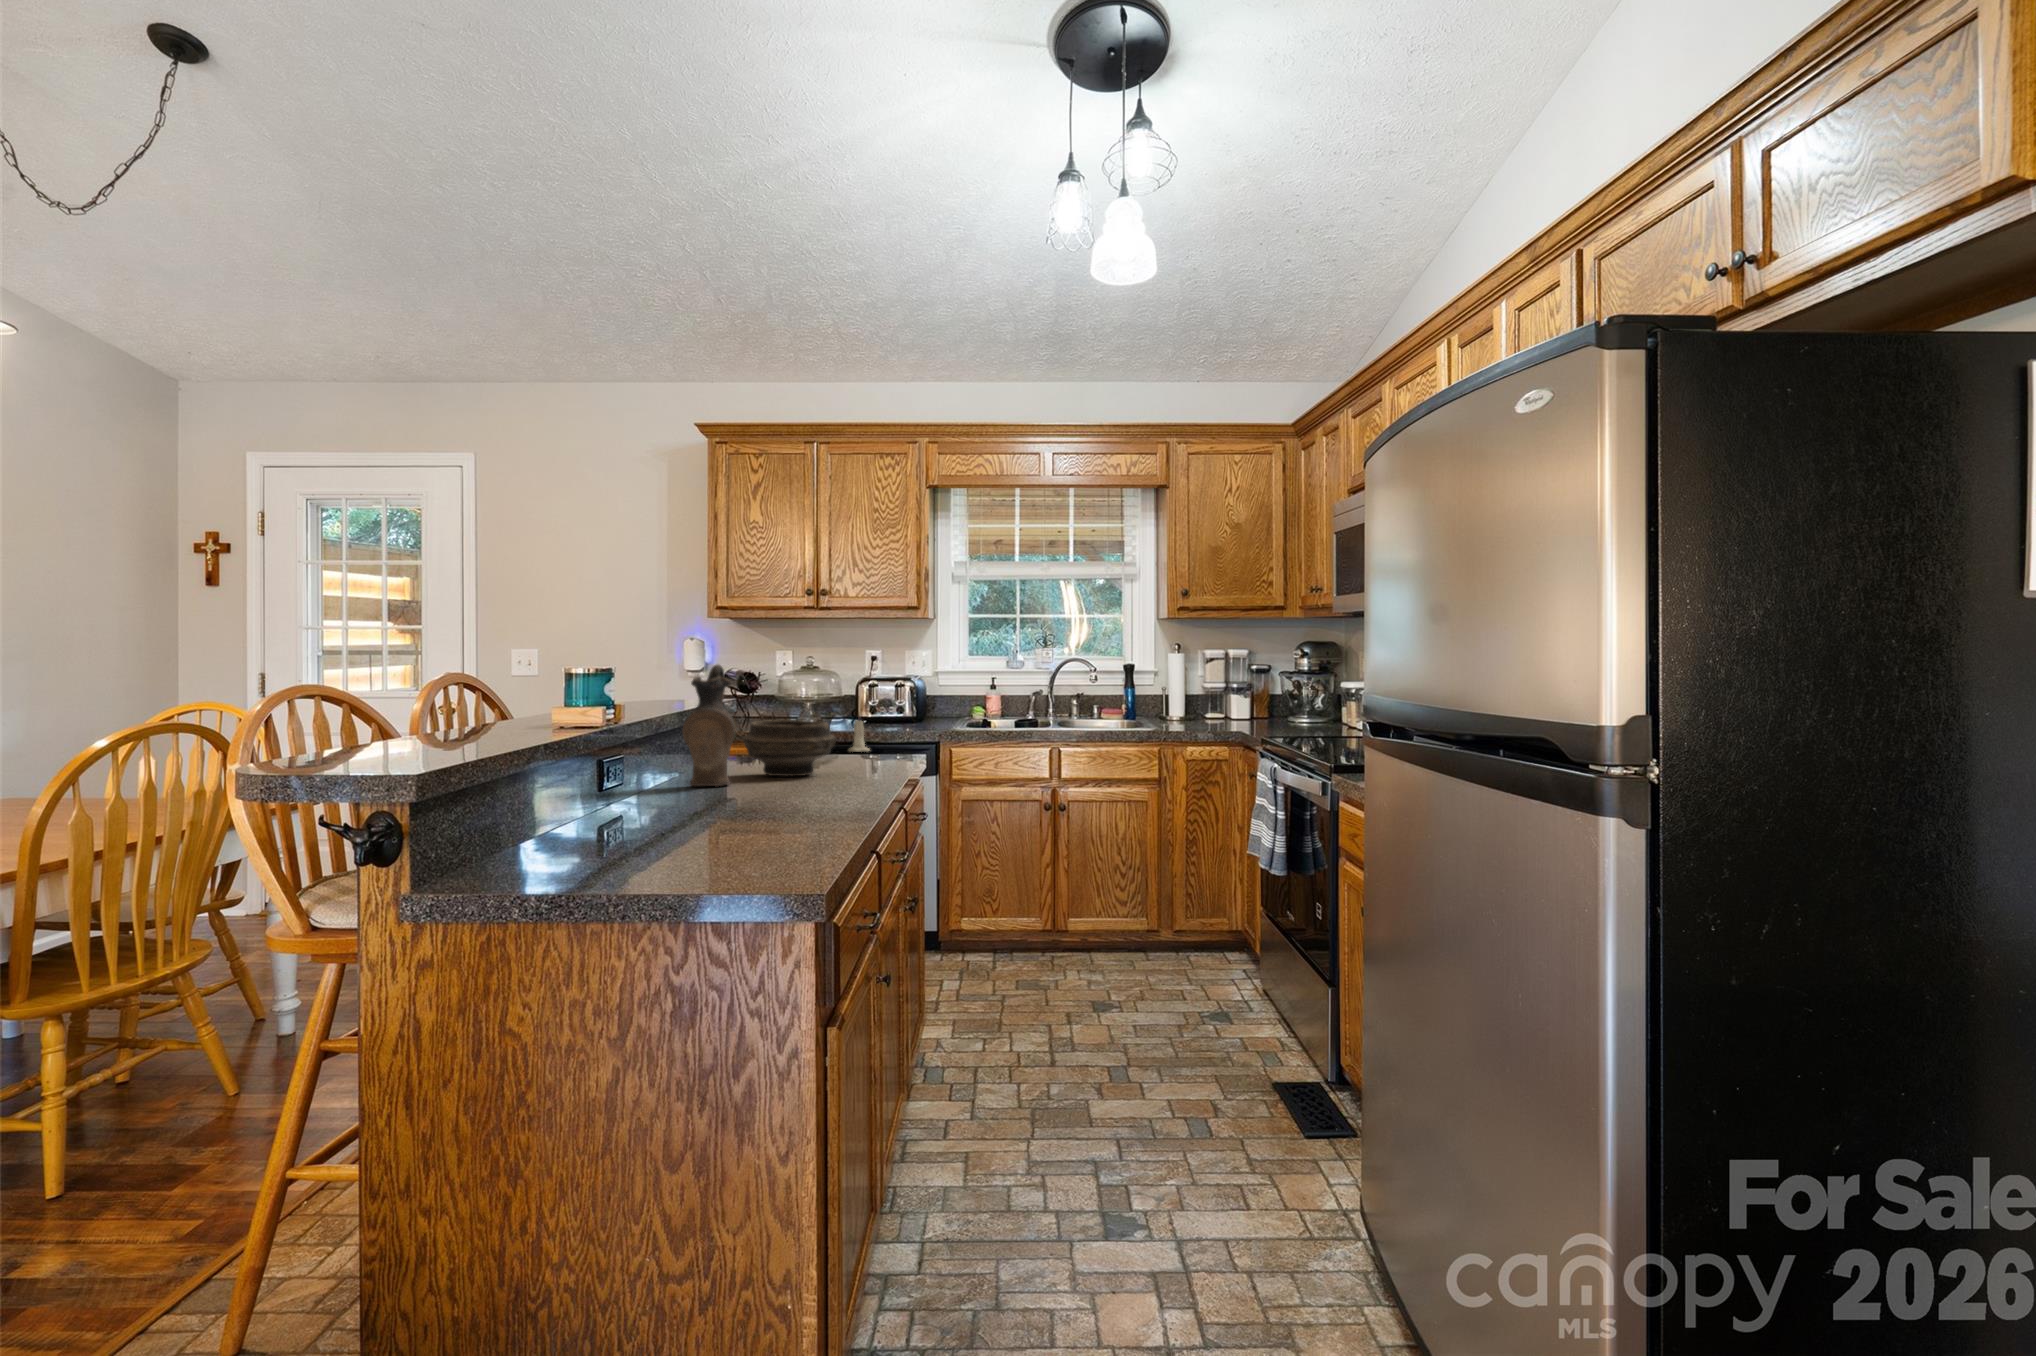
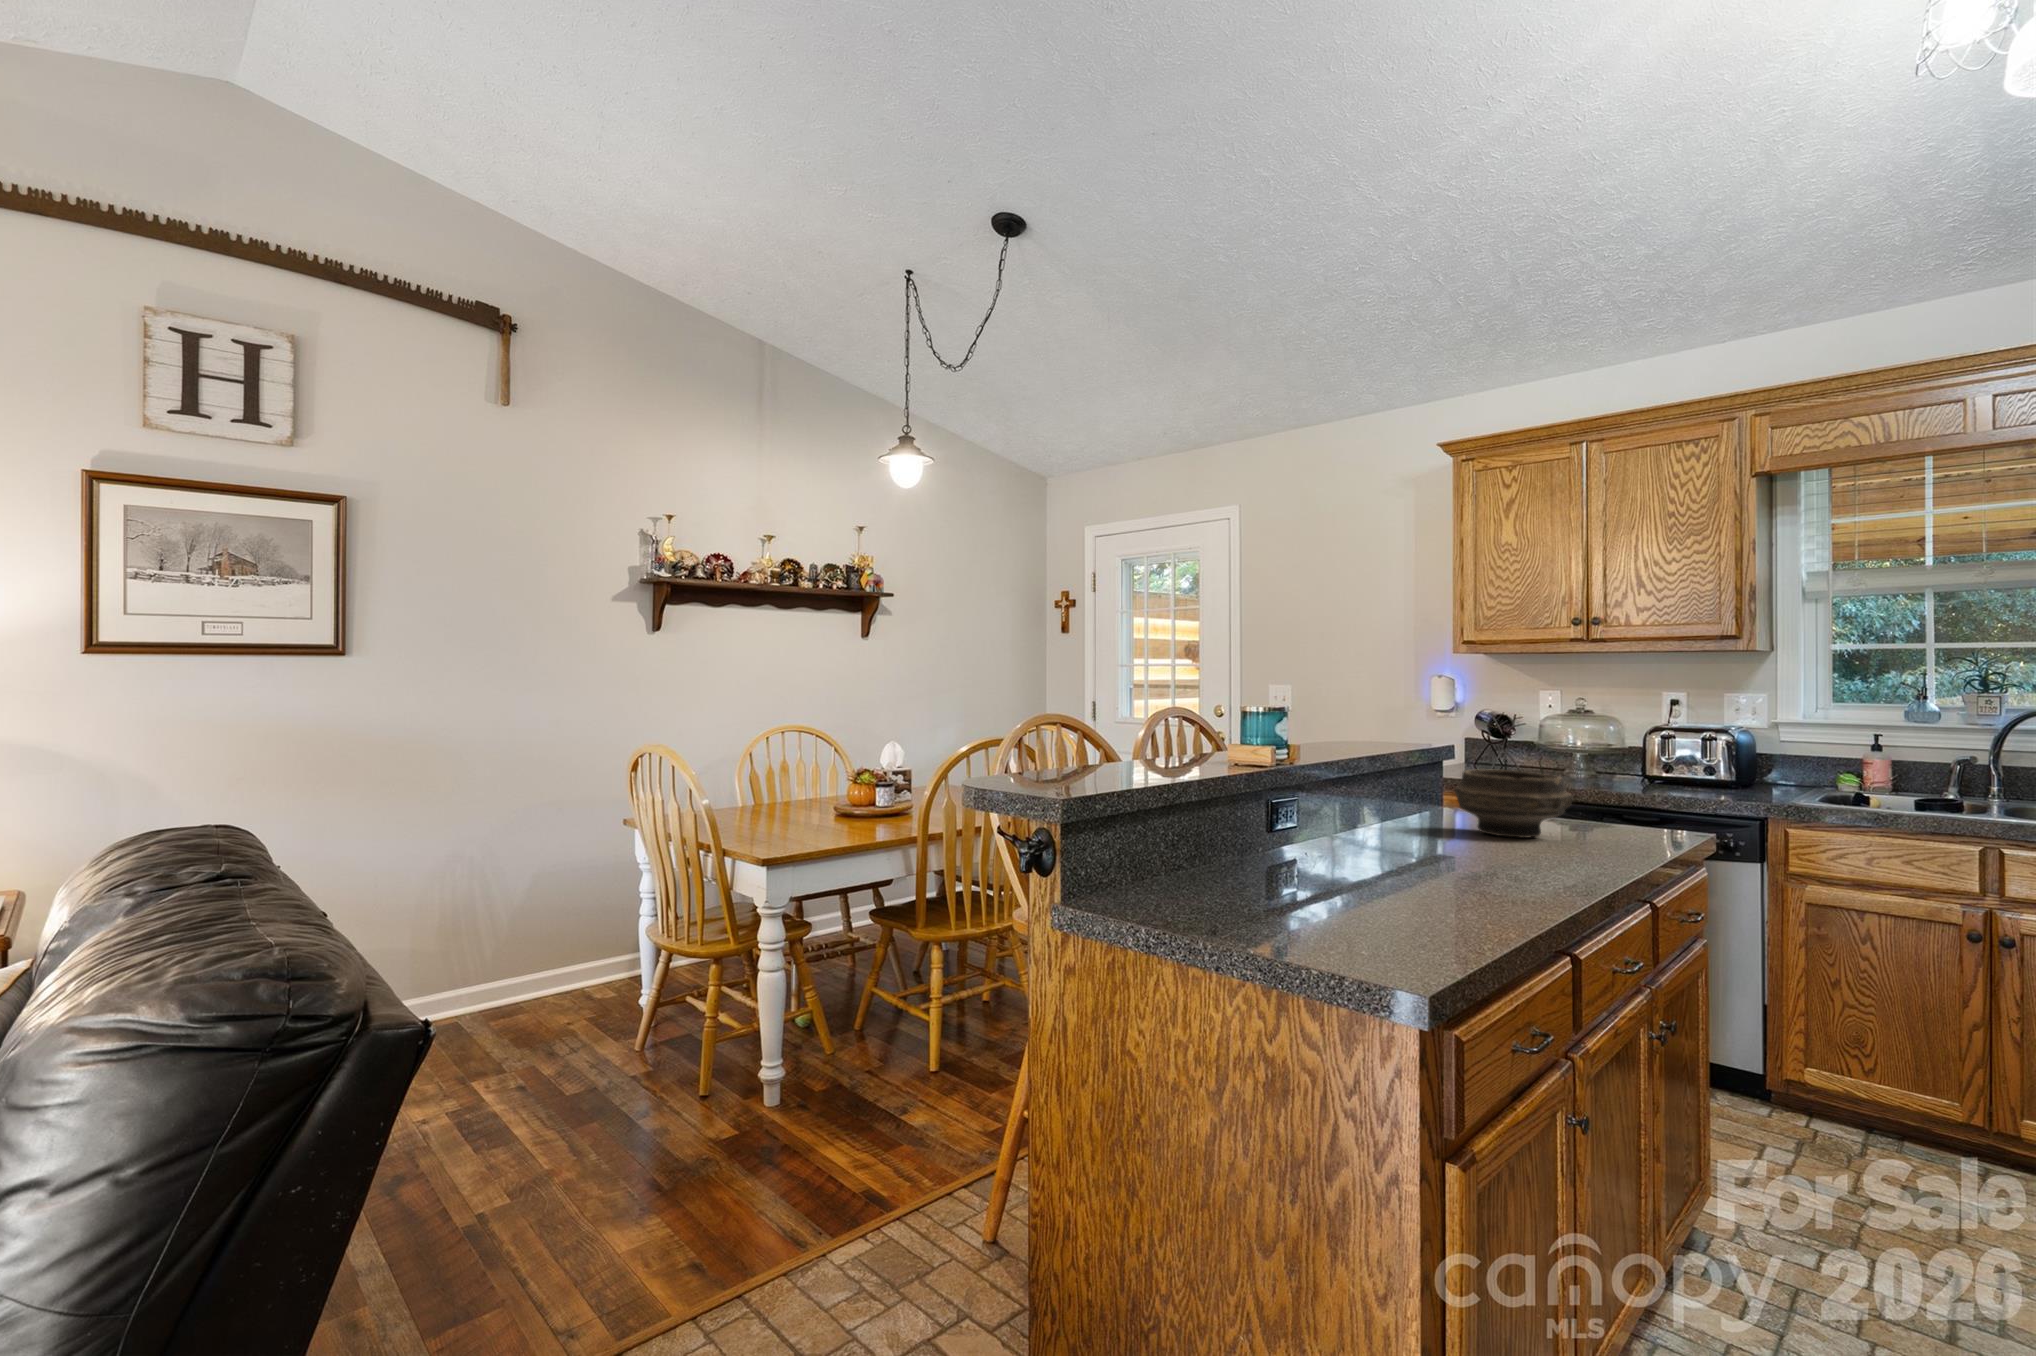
ceramic pitcher: present [683,665,735,786] -> none [1372,704,1431,838]
candle: present [849,715,869,752] -> none [1625,766,1656,816]

